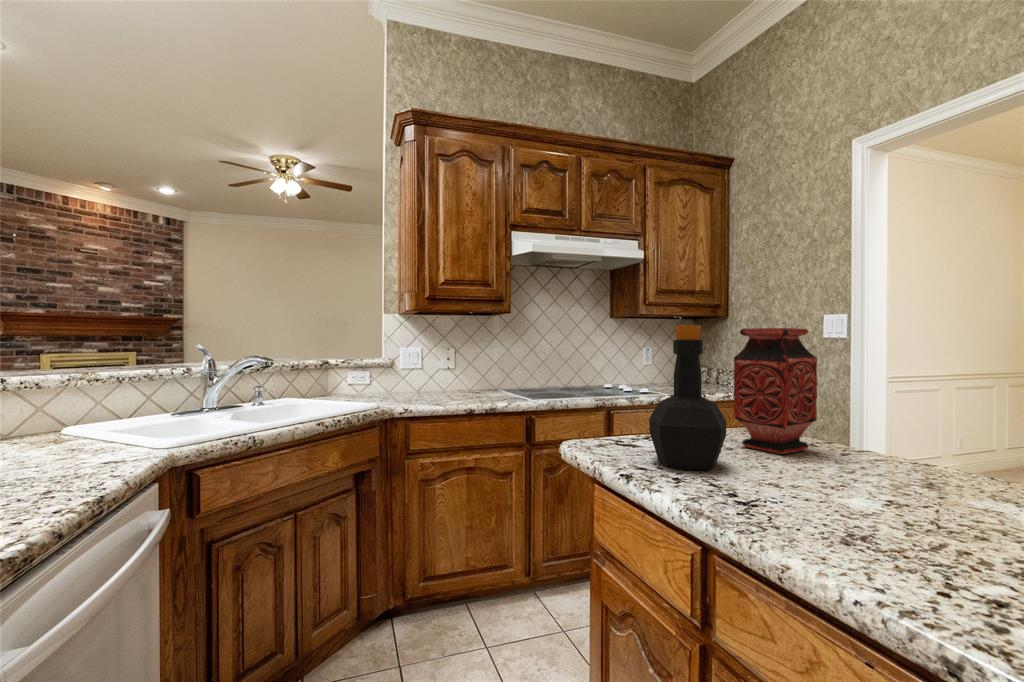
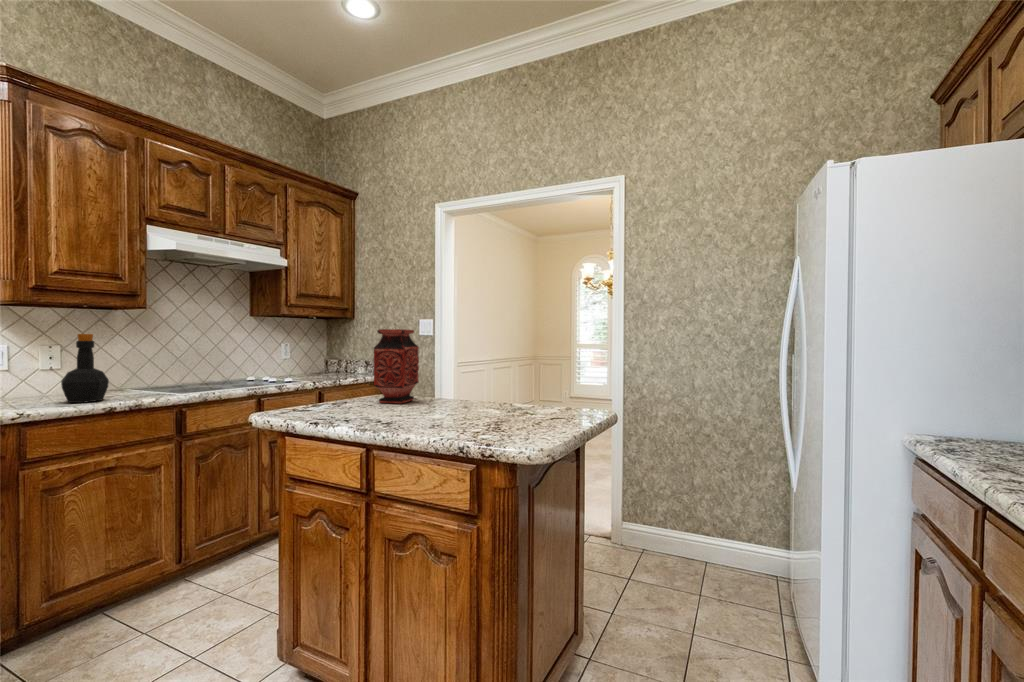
bottle: present [649,325,727,470] -> present [61,334,109,403]

